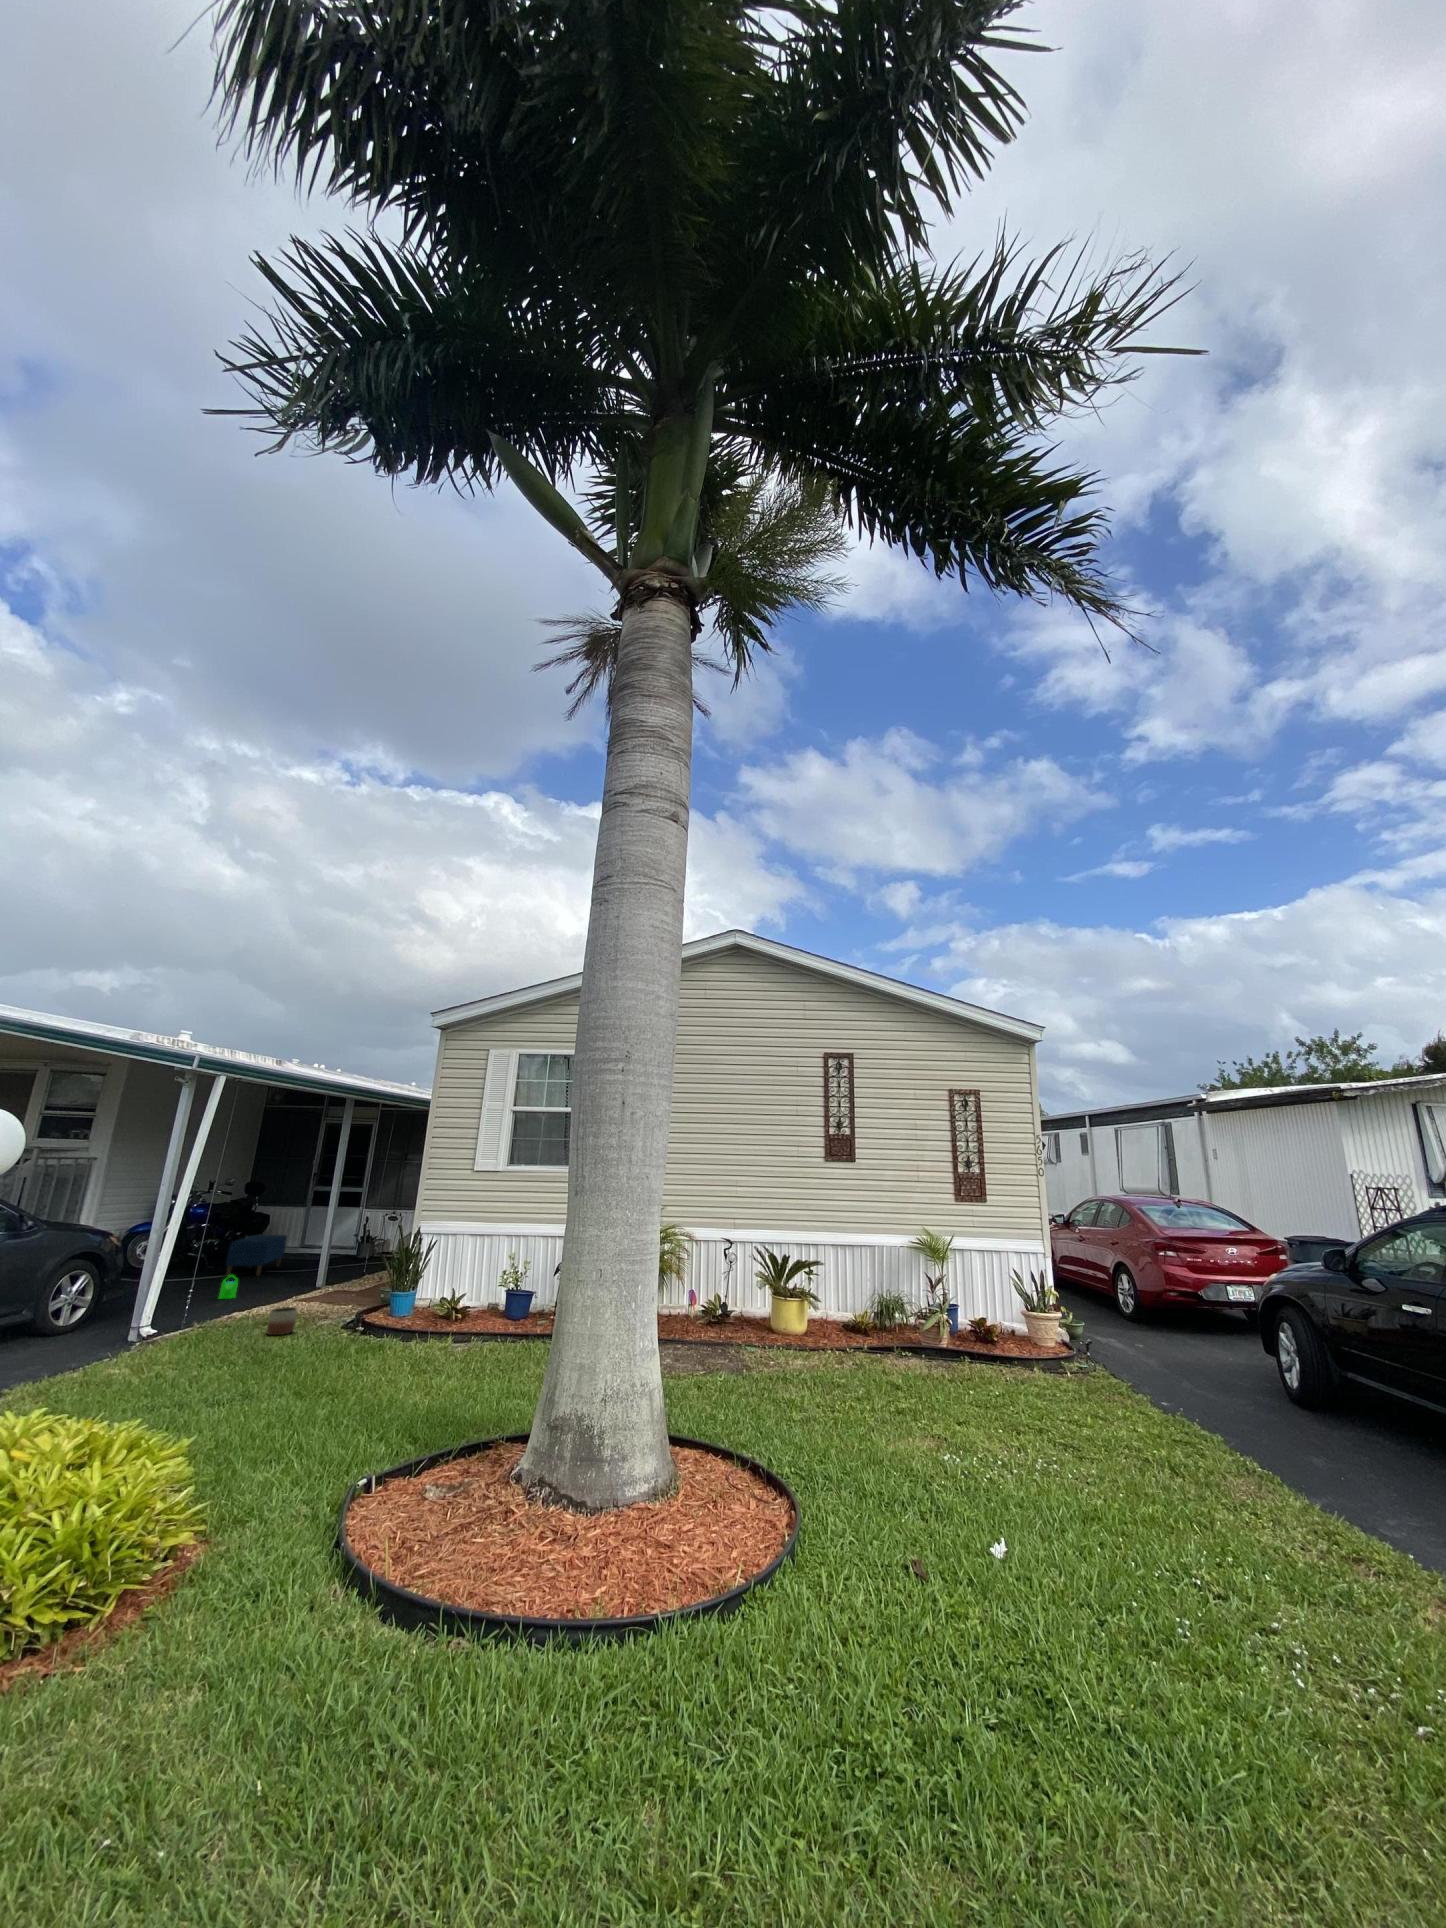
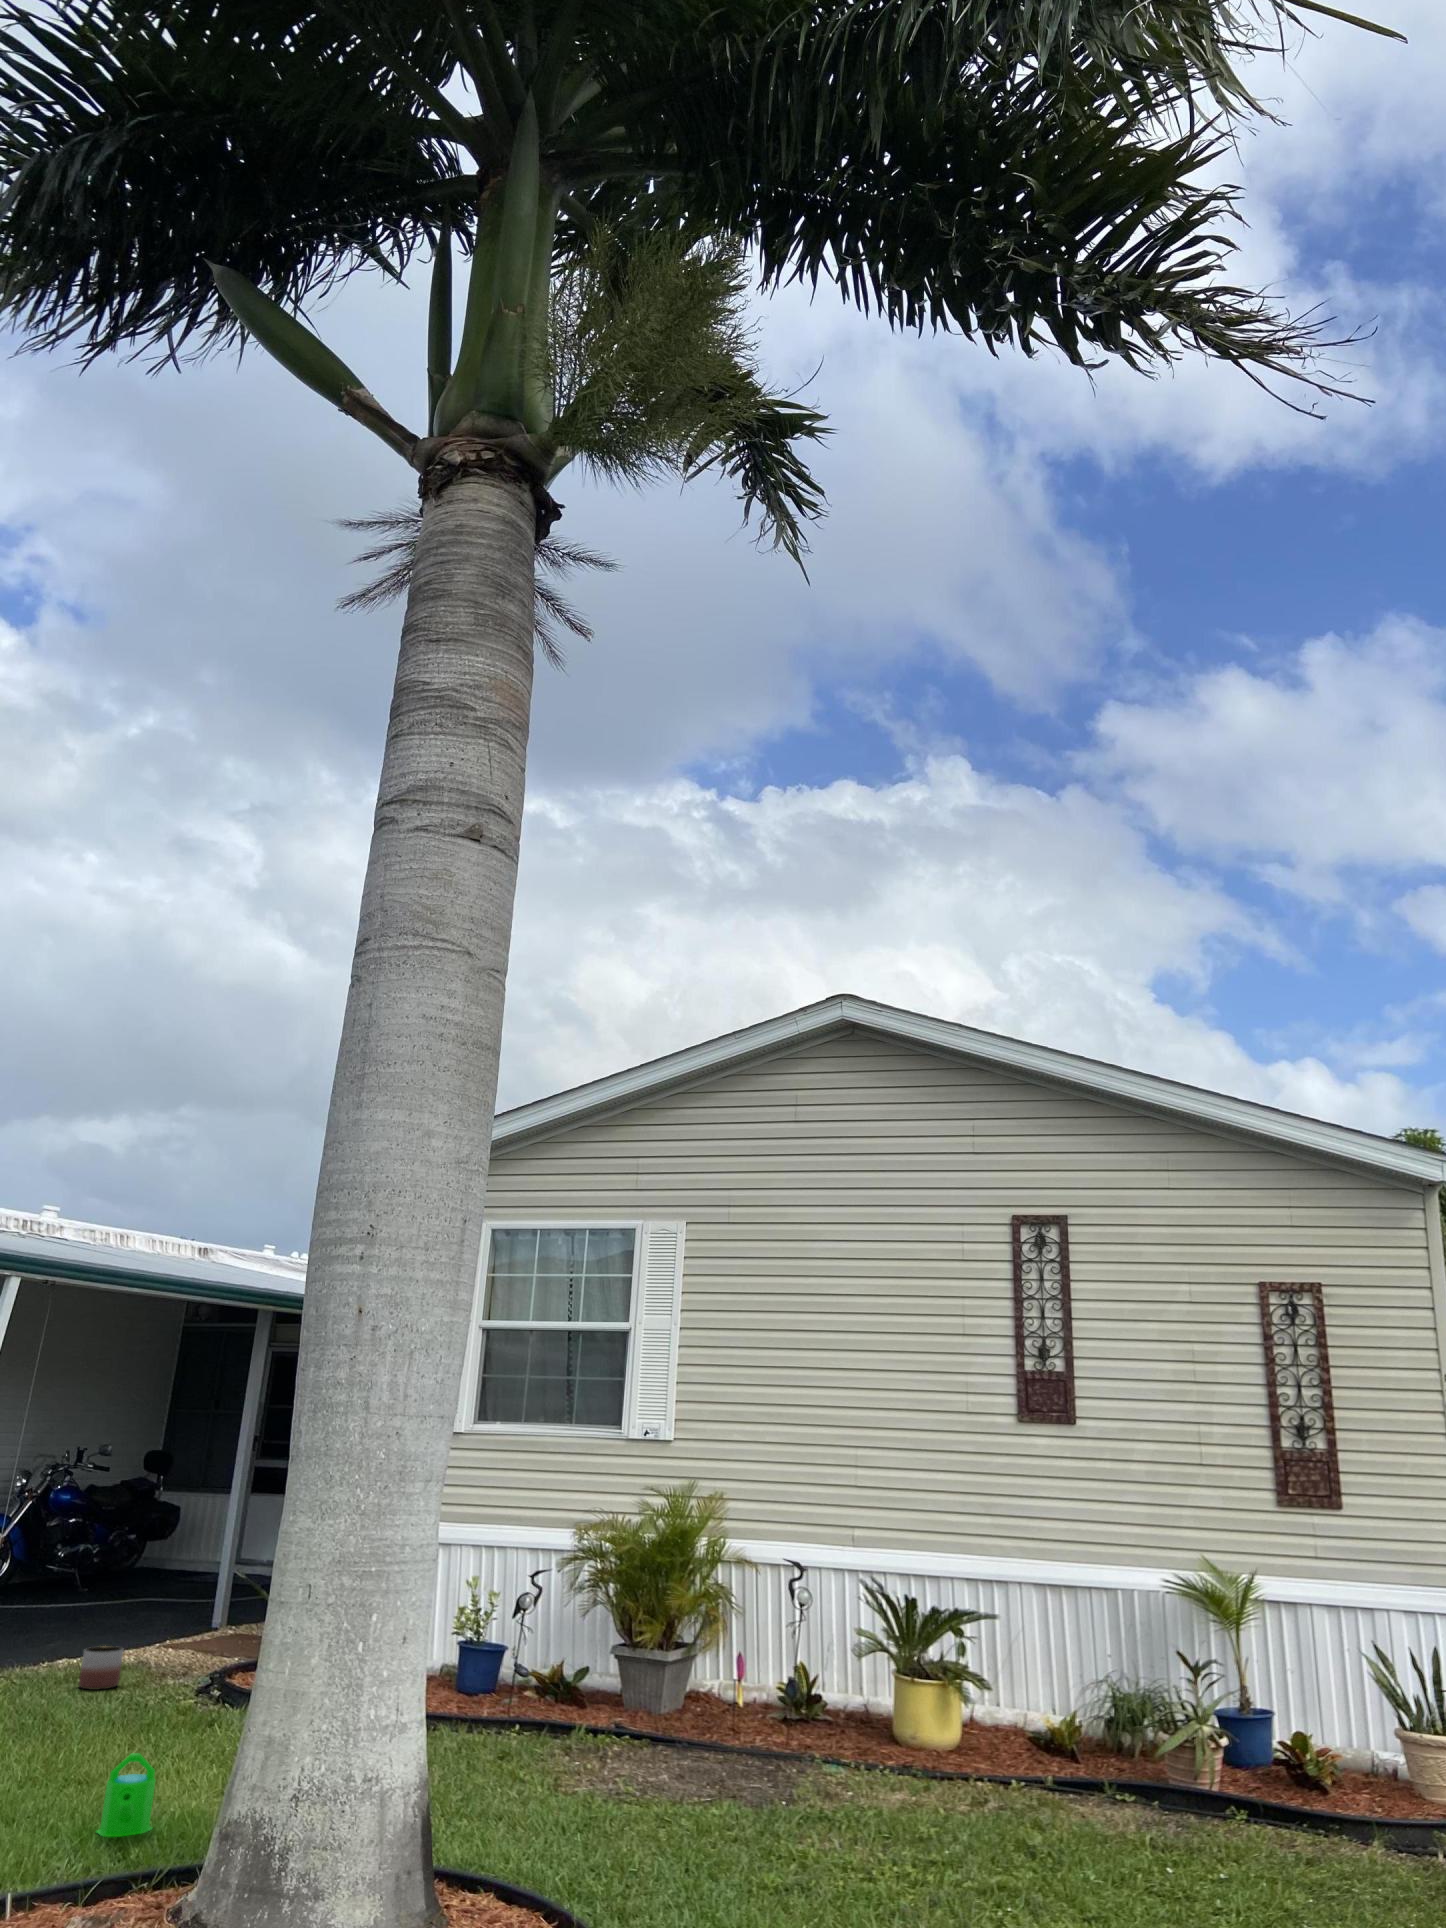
bench: present [226,1235,287,1276] -> none [87,1533,184,1601]
watering can: present [219,1275,238,1299] -> present [96,1753,156,1837]

